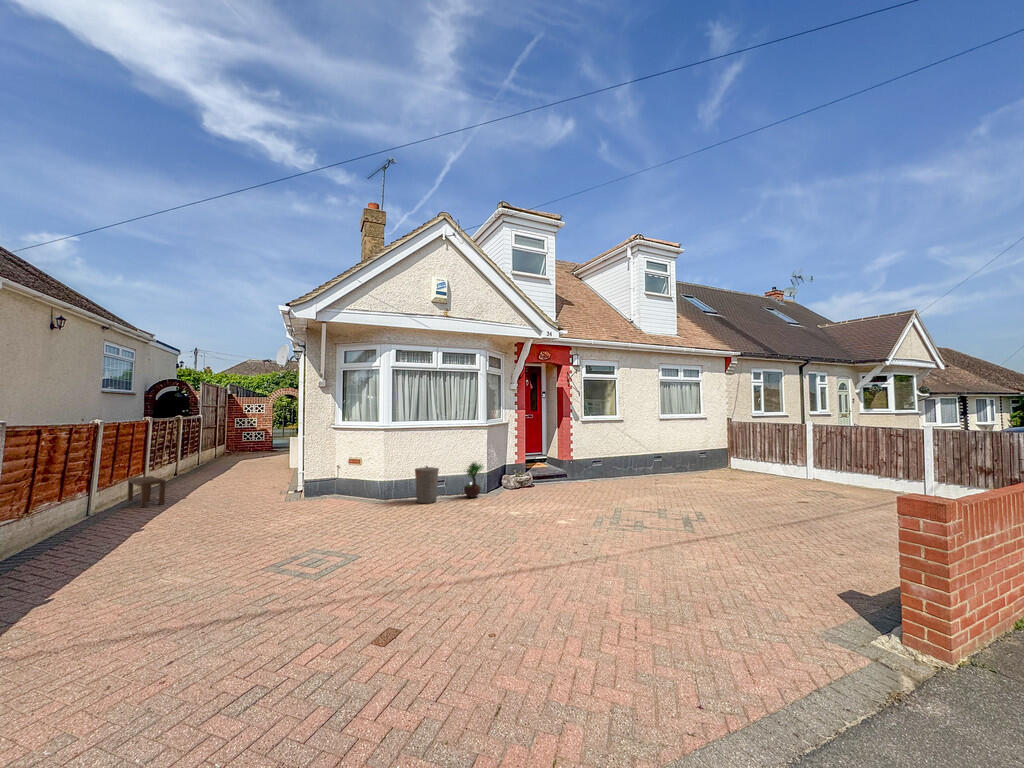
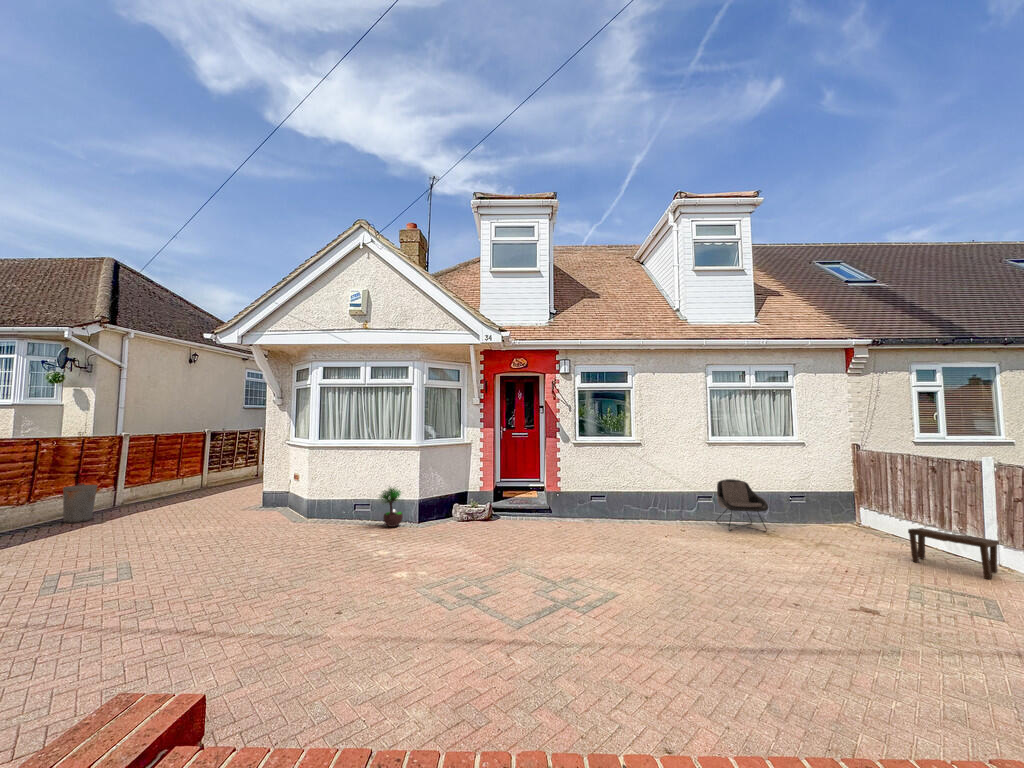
lounge chair: none [666,444,701,477] -> present [716,479,768,532]
trash can: present [415,466,439,504] -> present [63,483,97,523]
bench: present [127,476,166,507] -> present [908,528,999,579]

